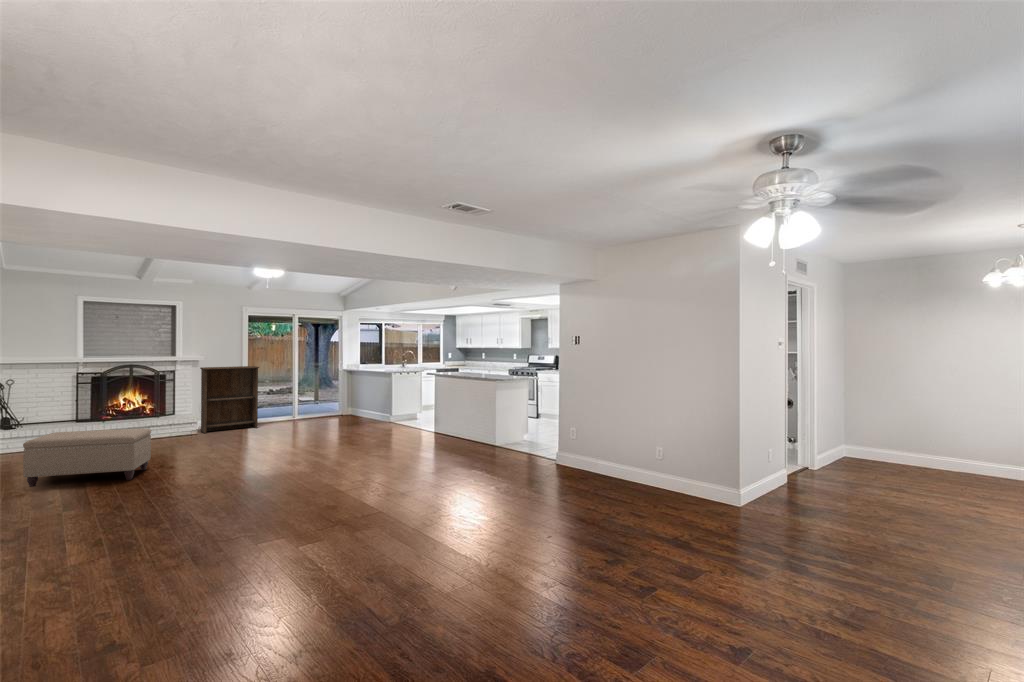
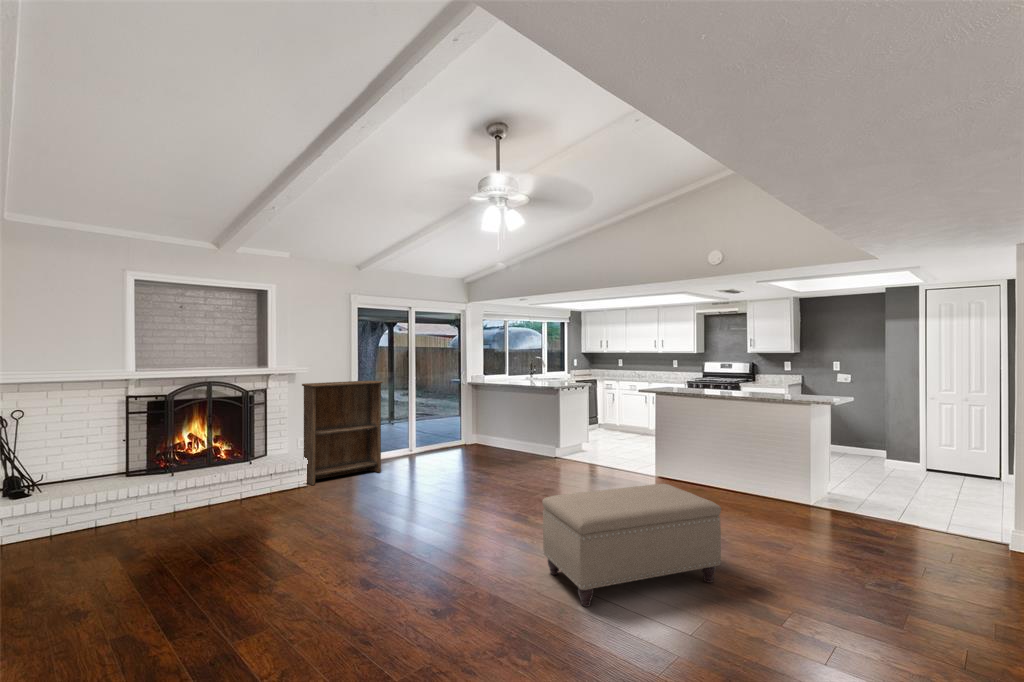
ottoman: present [23,428,151,487] -> present [542,484,721,607]

